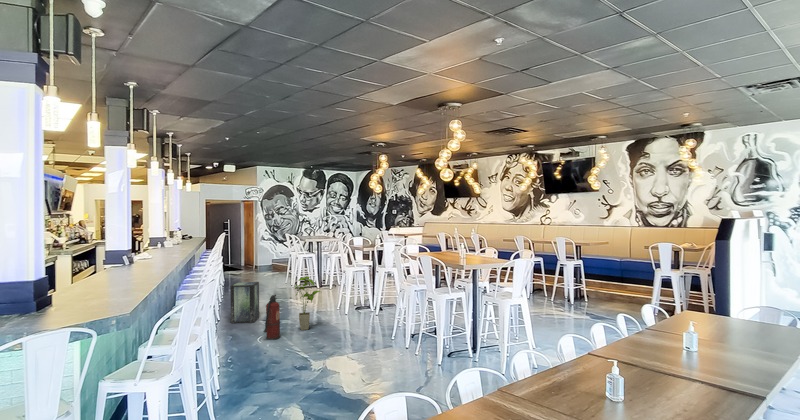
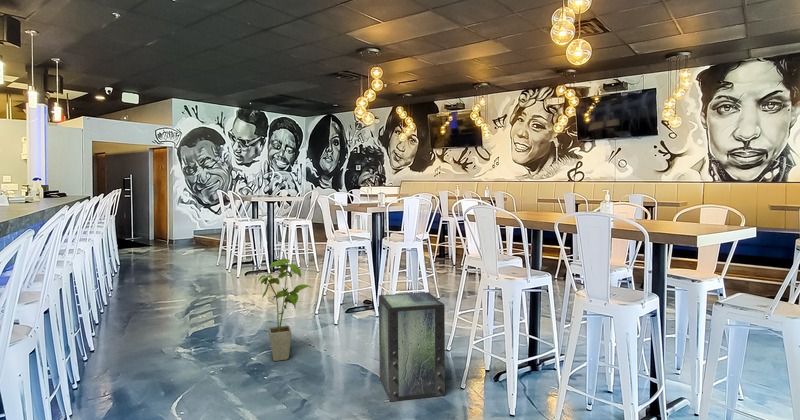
storage box: present [230,282,259,323] -> present [379,292,445,402]
fire extinguisher: present [264,295,280,340] -> none [202,297,237,391]

